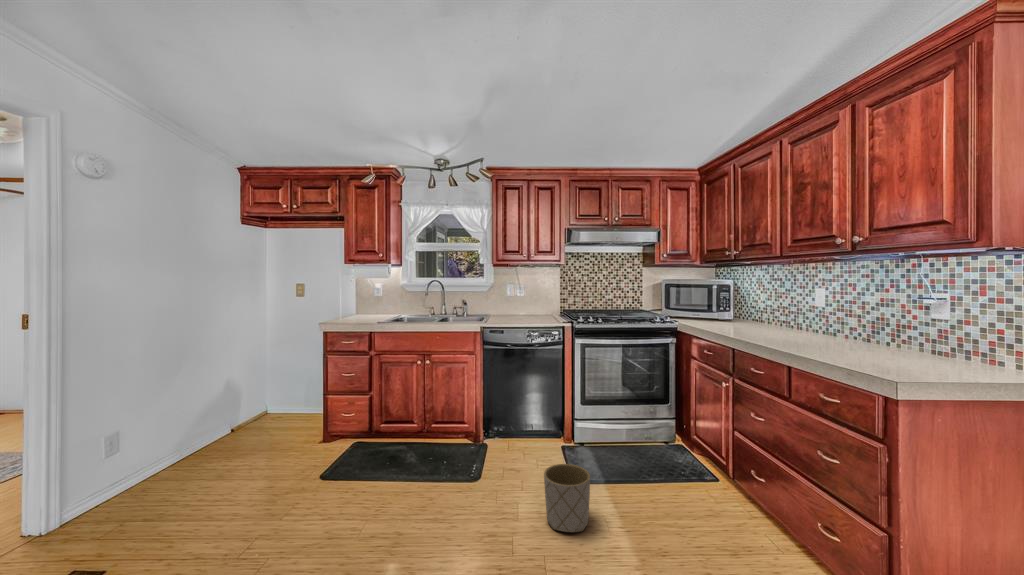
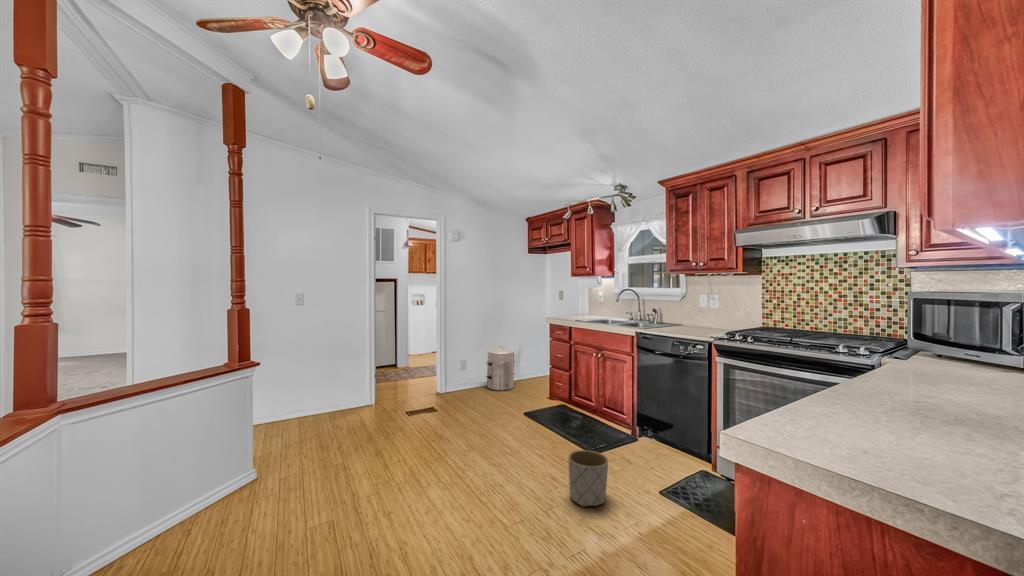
waste bin: none [164,386,228,472] -> present [486,346,515,391]

